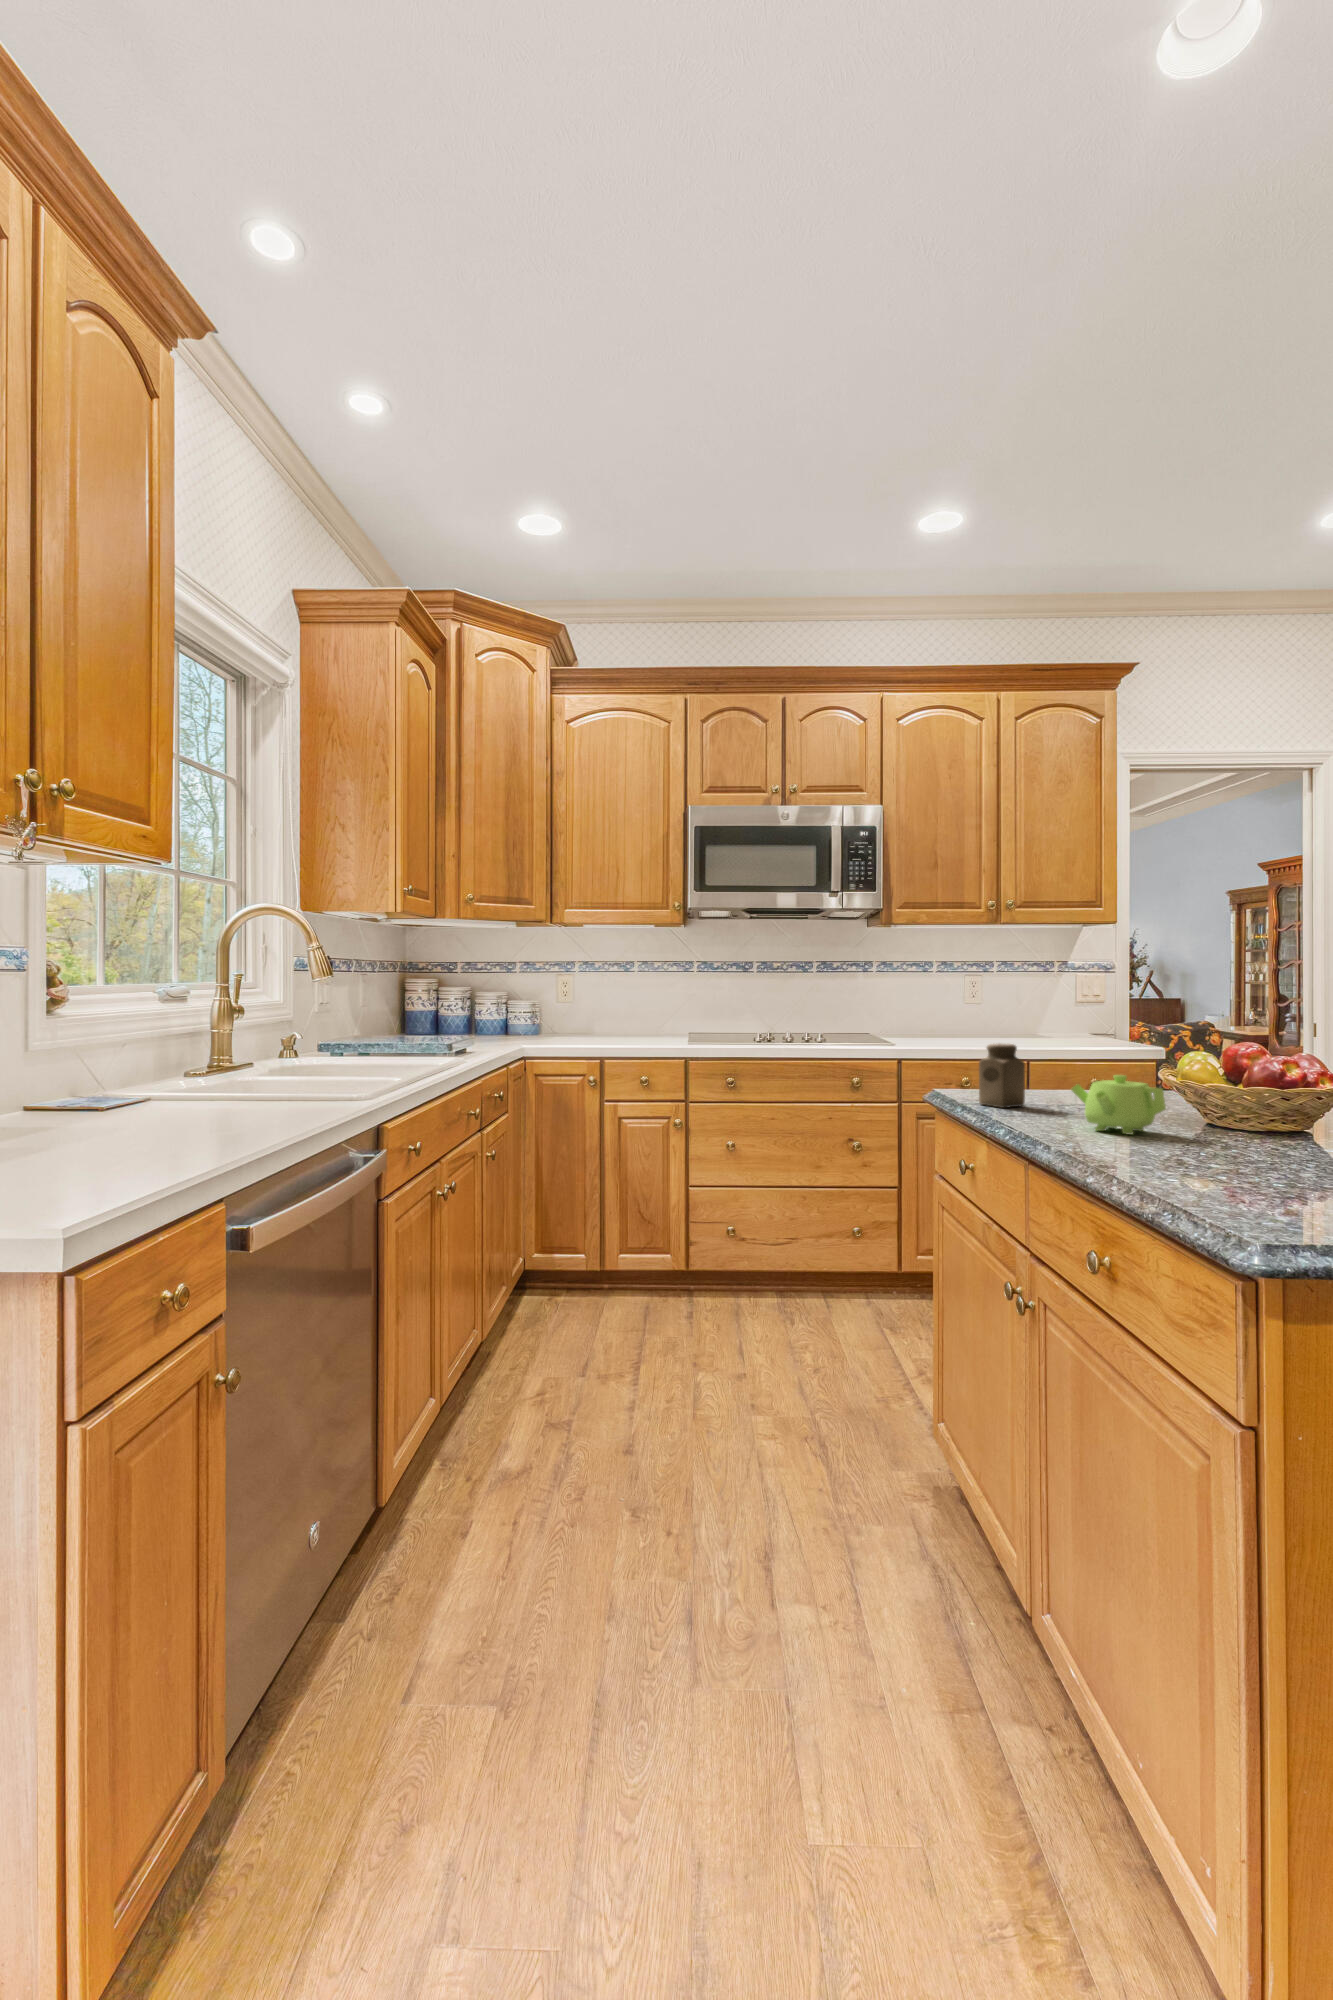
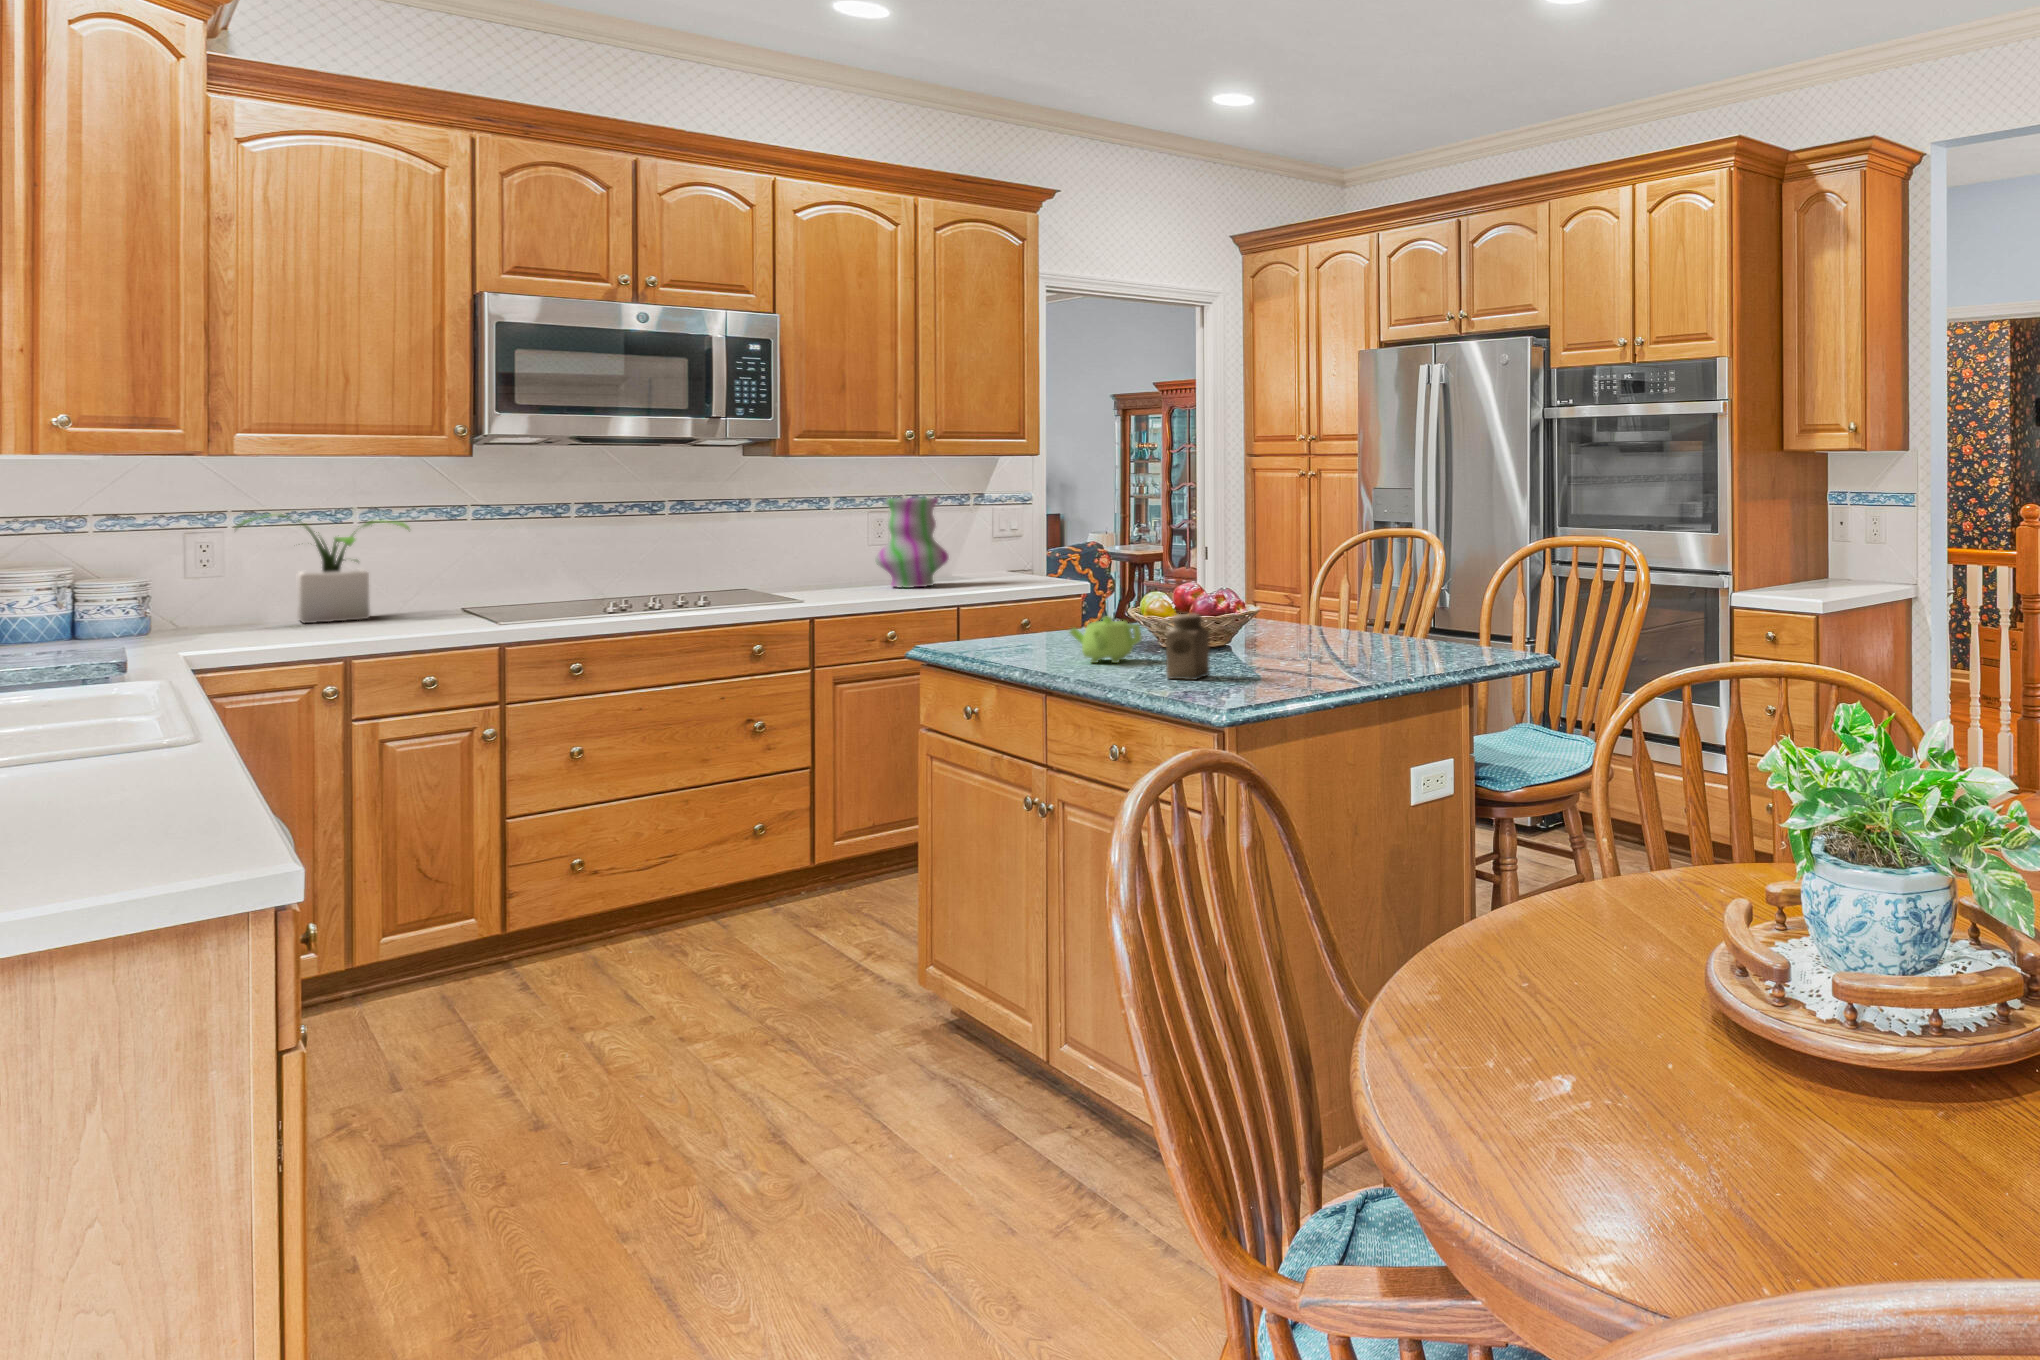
vase: none [969,963,1032,1041] -> present [875,498,949,588]
potted plant: none [572,966,659,1037] -> present [236,514,409,623]
salt shaker: present [979,1043,1025,1108] -> present [1166,614,1210,680]

